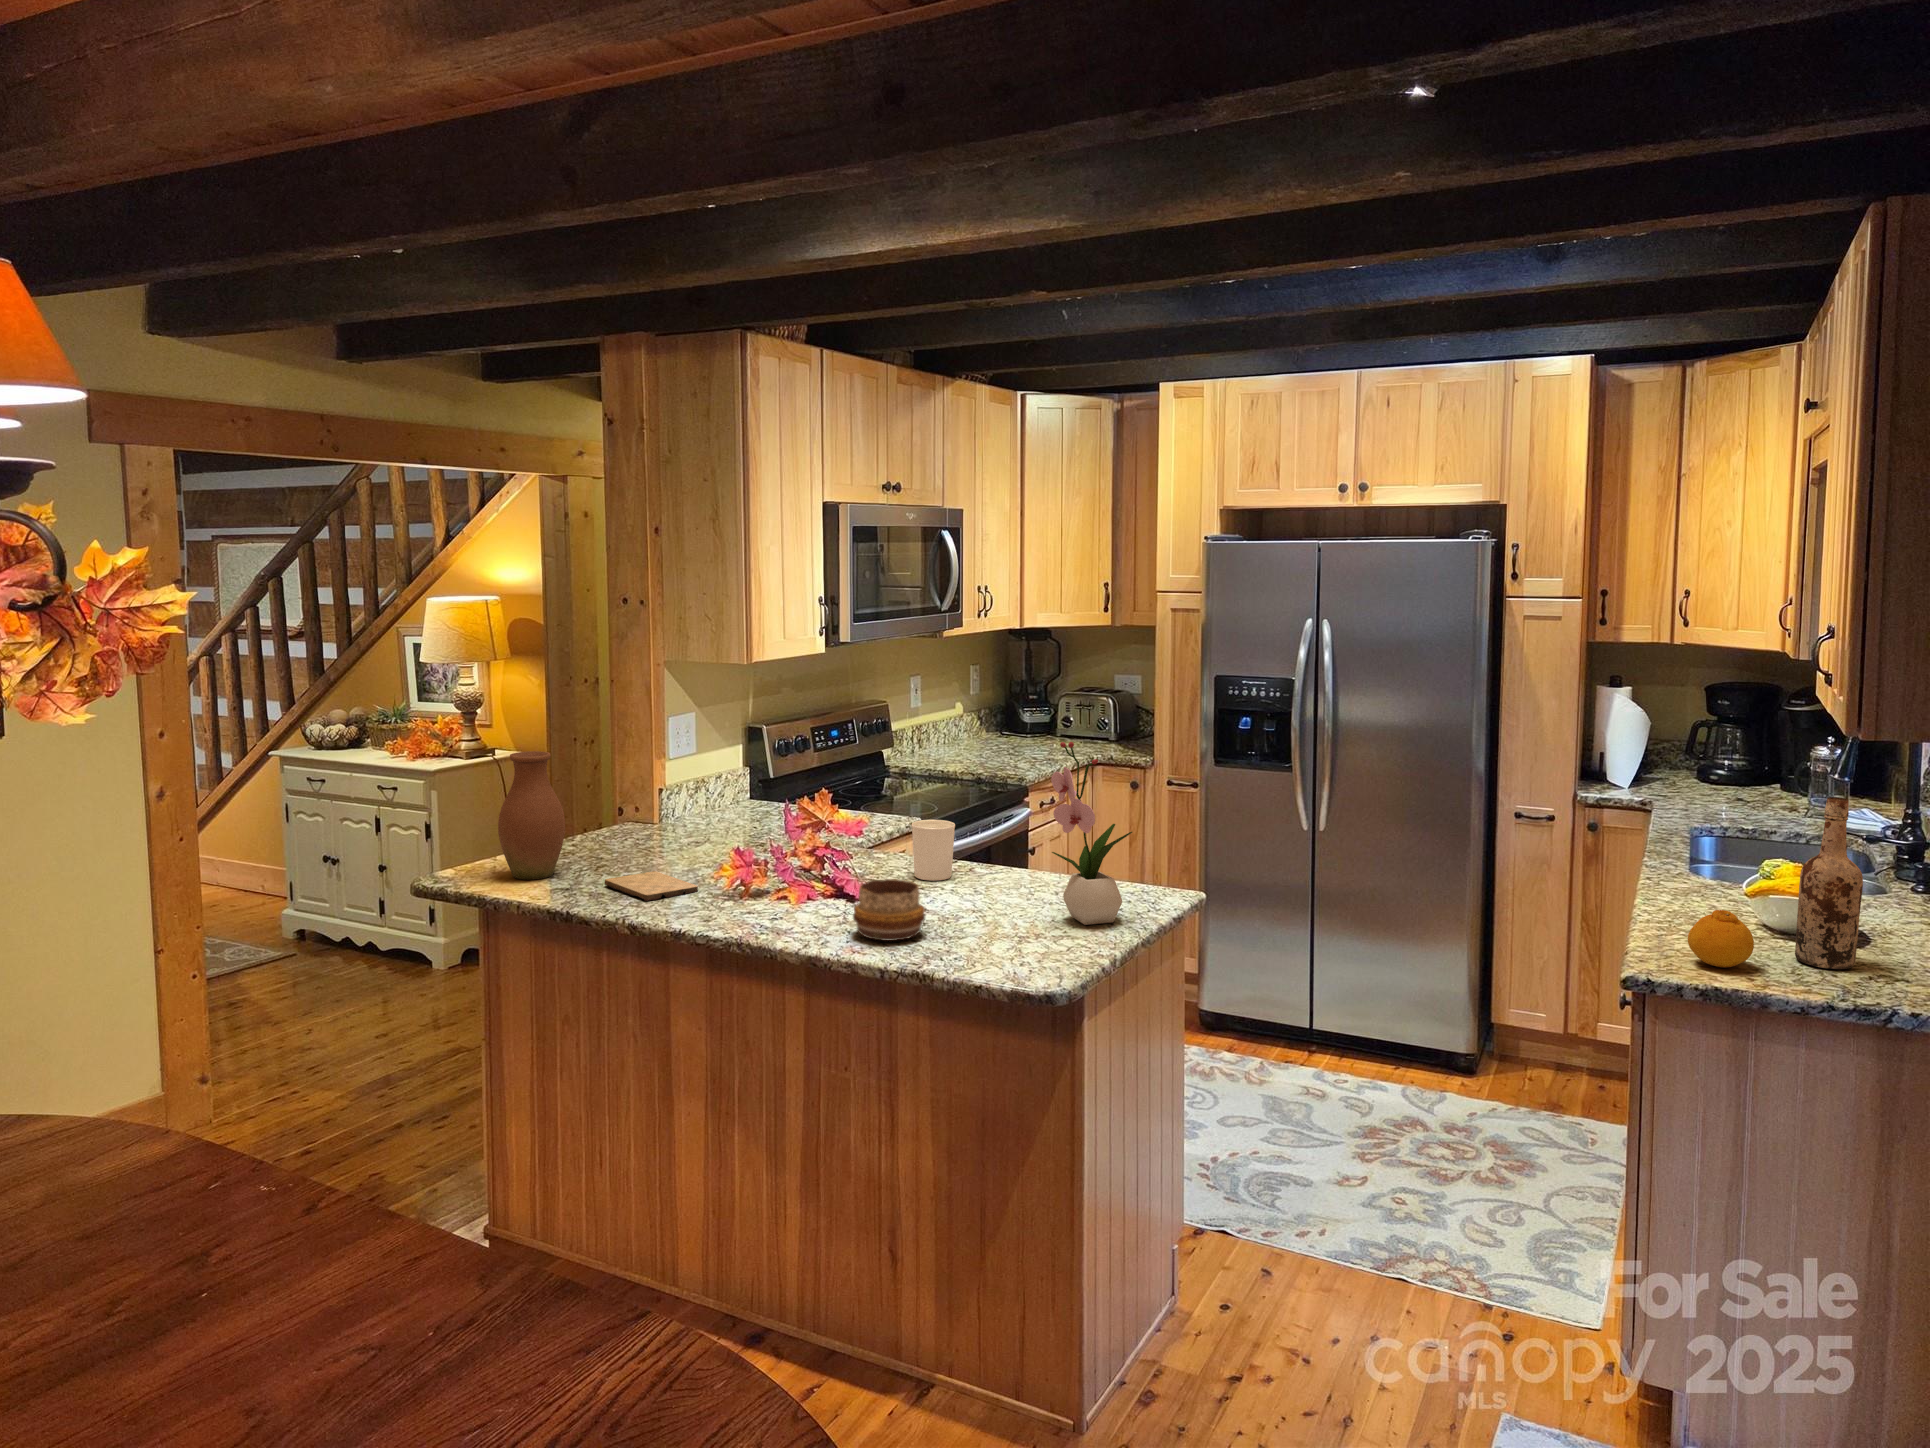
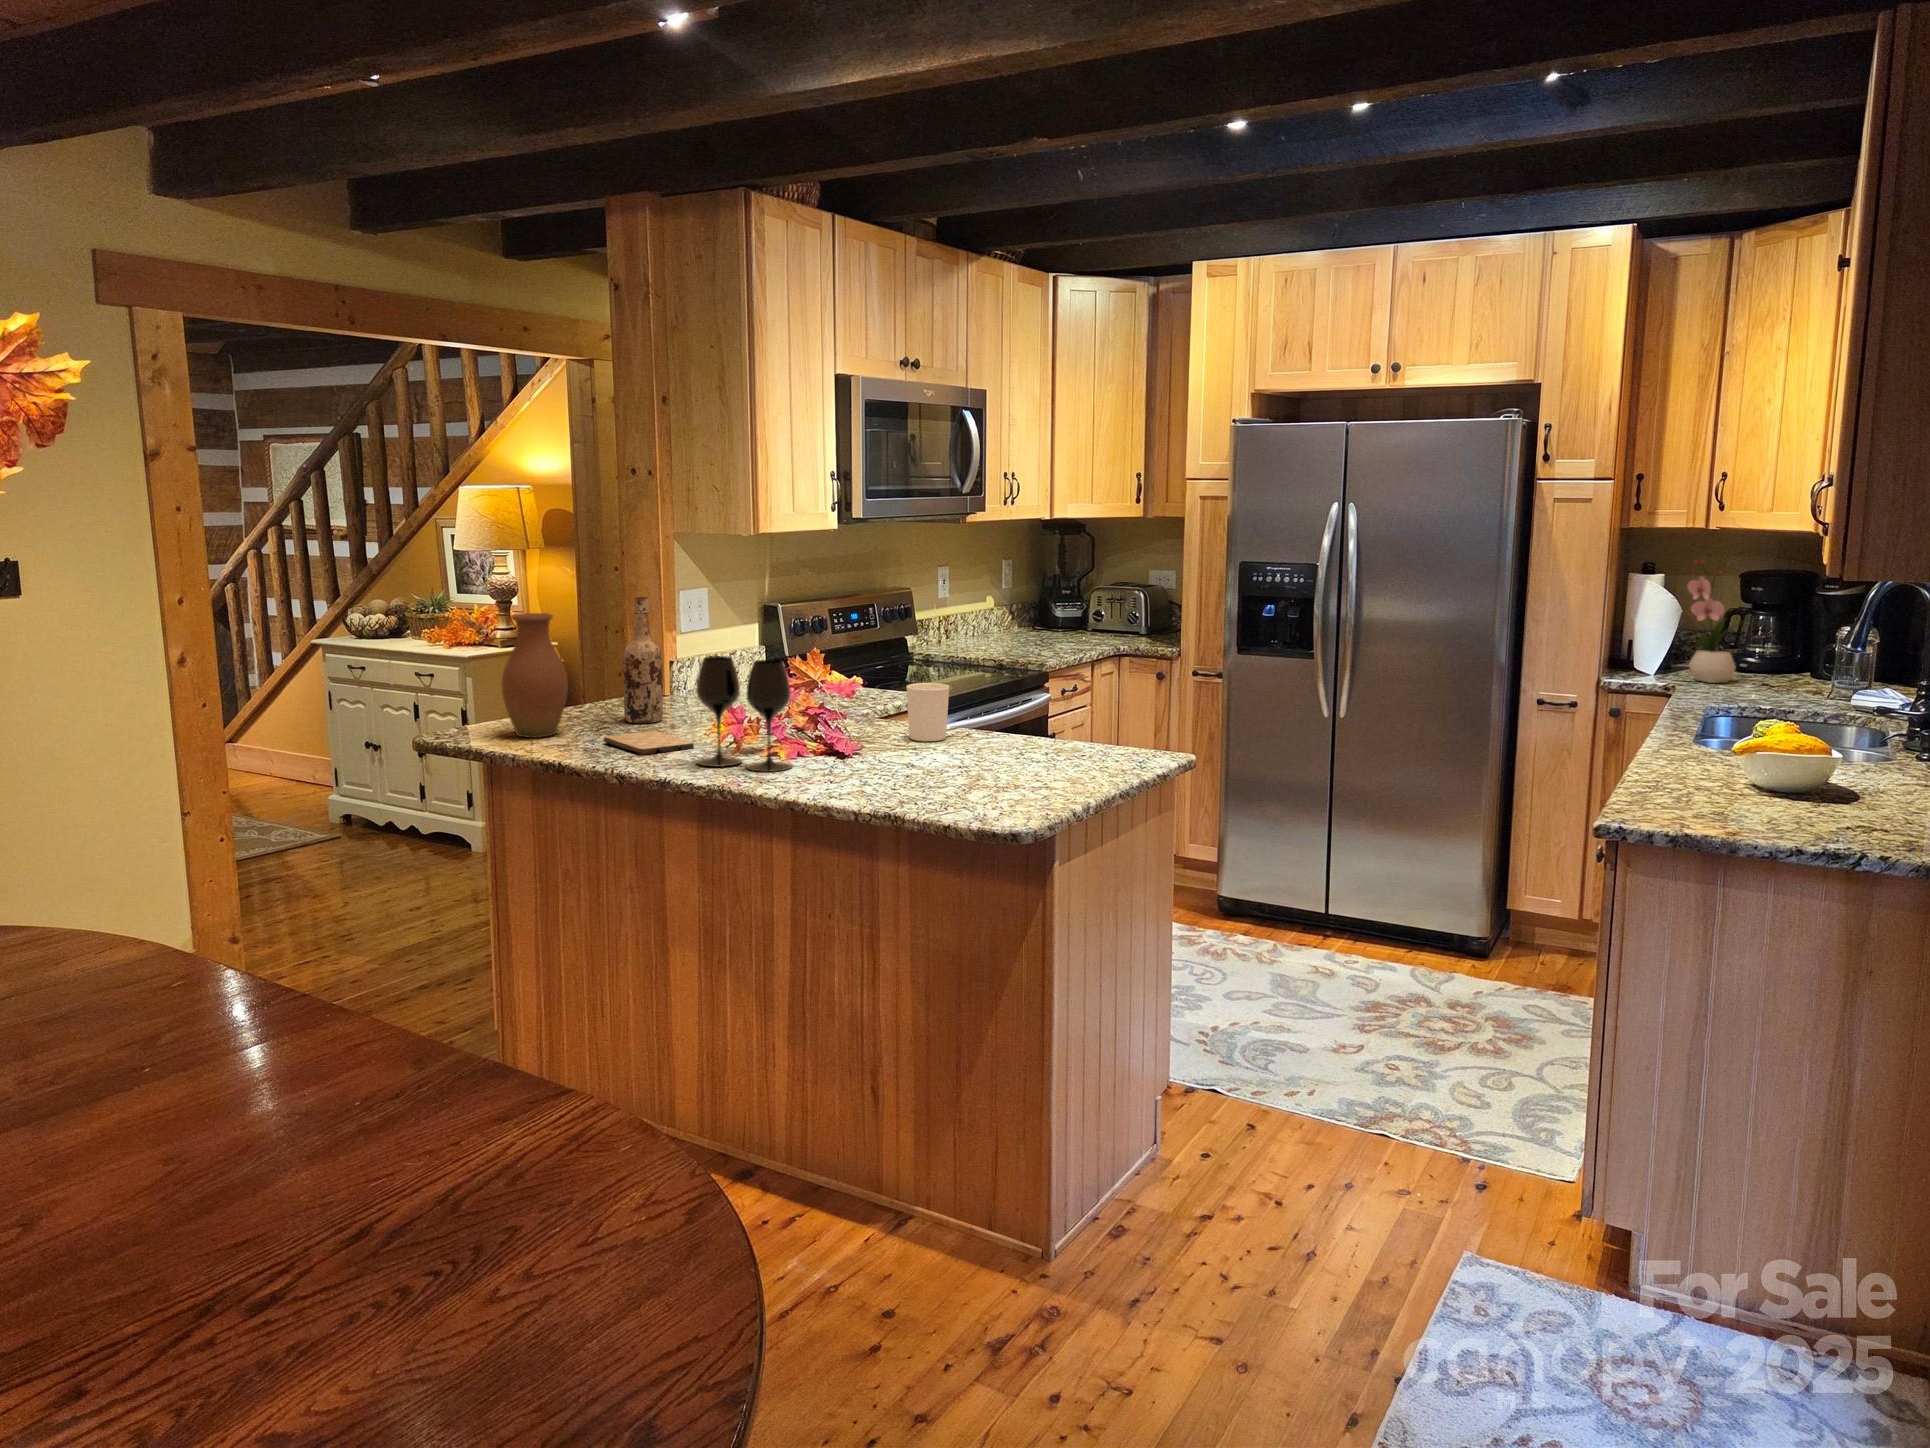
flower arrangement: present [1051,742,1132,925] -> present [1687,560,1736,683]
wine bottle: present [1795,797,1863,969] -> present [623,597,663,723]
wine glass: none [706,801,805,922] -> present [696,656,792,772]
decorative bowl: present [853,879,925,941] -> none [834,729,905,787]
fruit: present [1688,910,1754,967] -> none [1659,762,1723,819]

